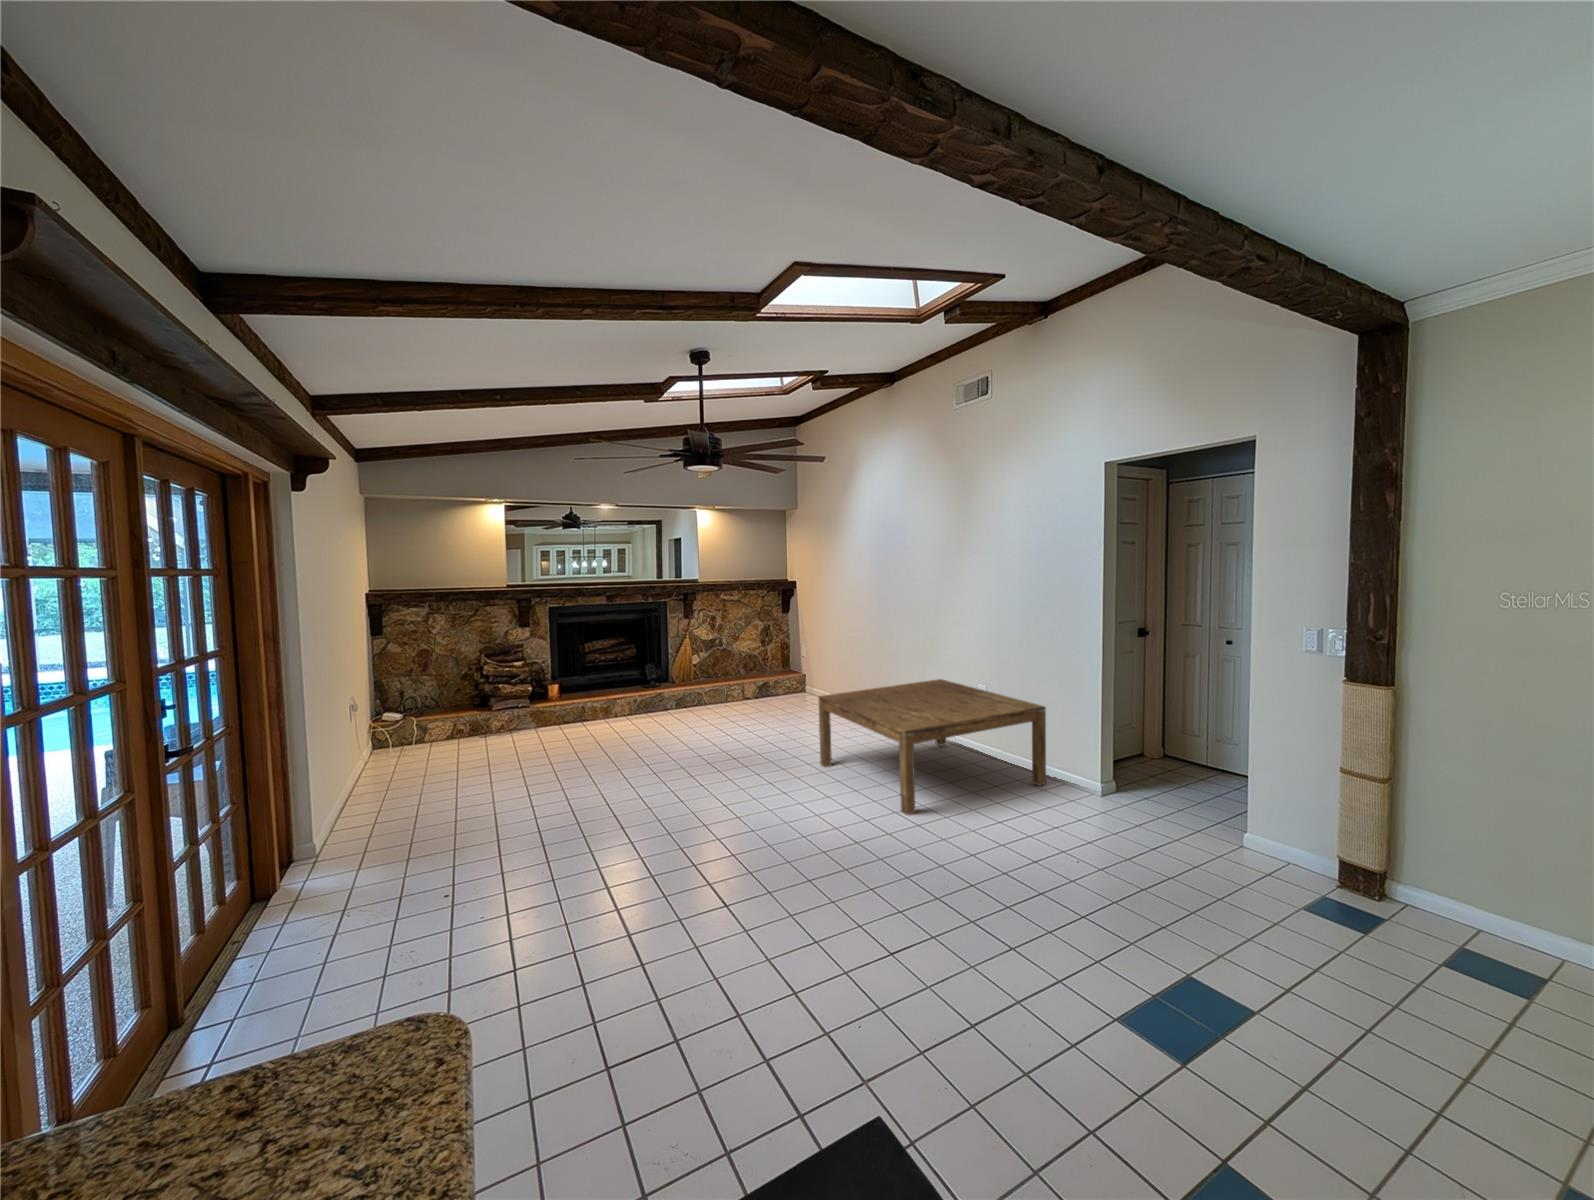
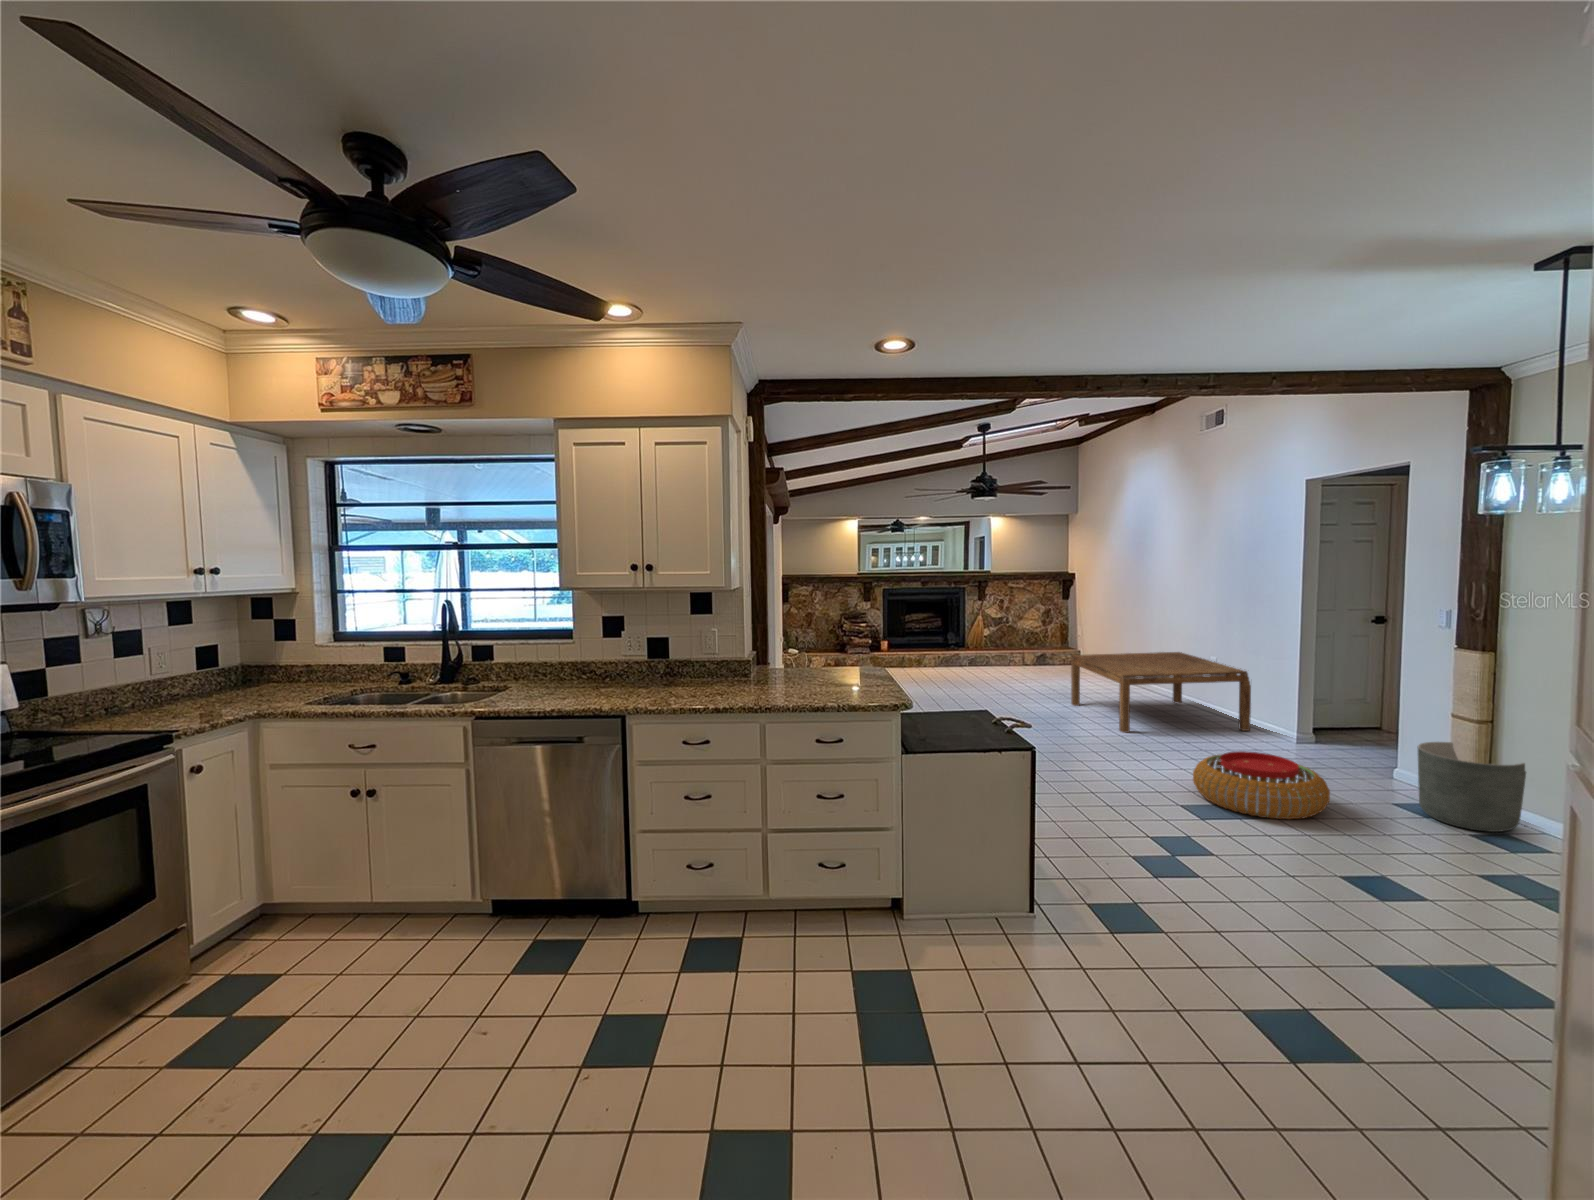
planter: none [1347,814,1504,960] -> present [1418,742,1526,832]
pouf: none [1071,867,1290,1013] -> present [1193,751,1330,819]

